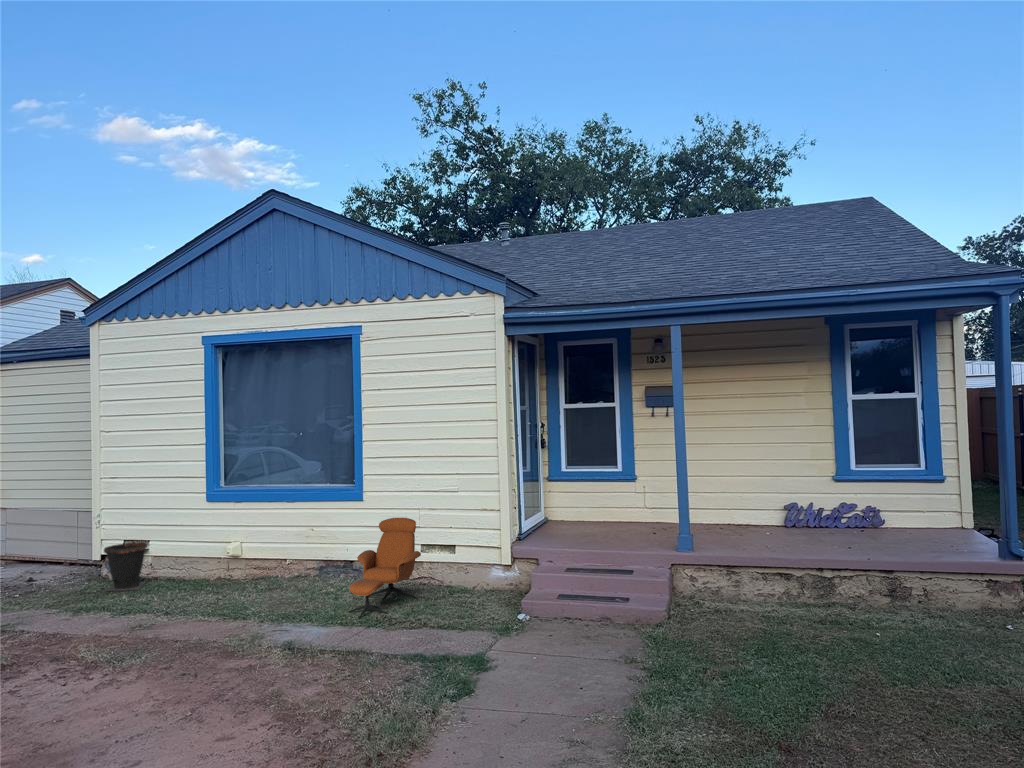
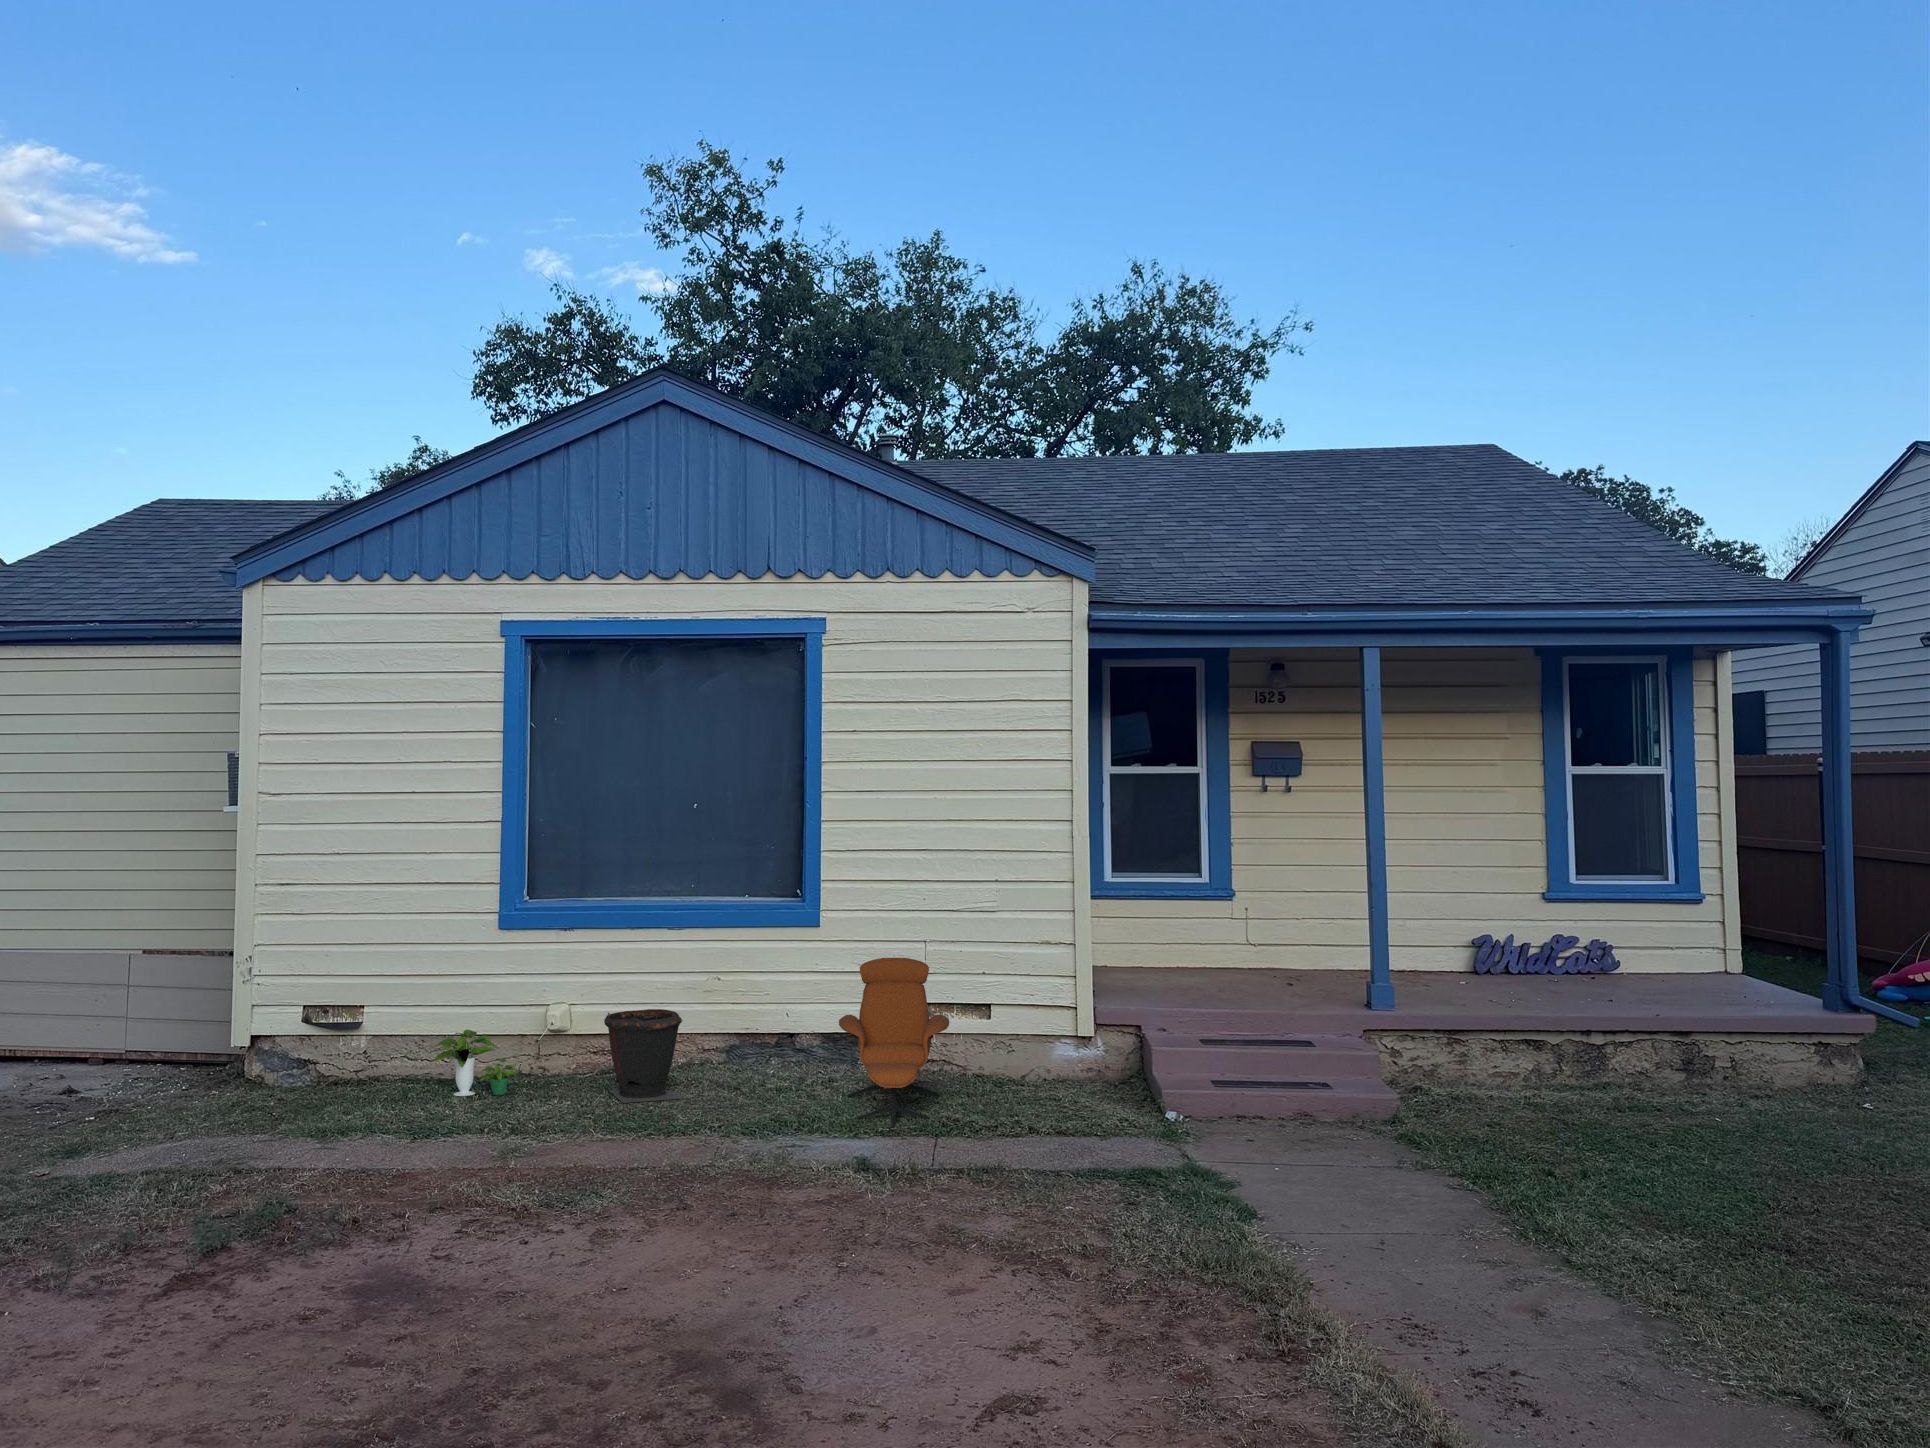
bucket: present [104,542,147,591] -> present [604,1009,683,1103]
potted plant: none [166,554,211,589] -> present [432,1030,519,1096]

